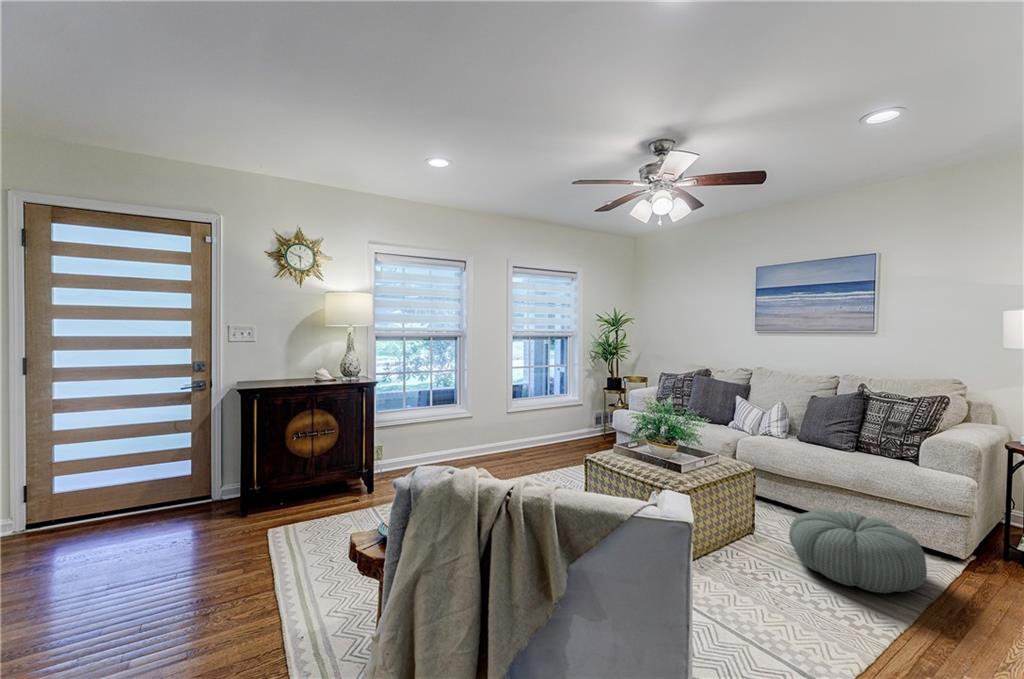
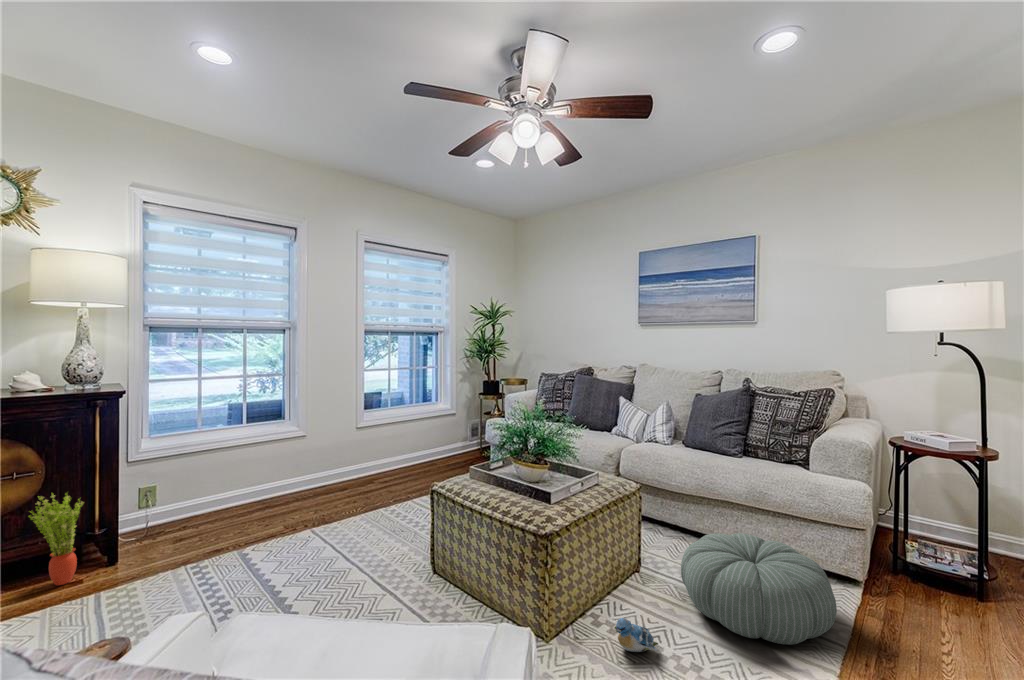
potted plant: none [330,443,358,503] -> present [29,493,83,585]
plush toy: none [732,557,768,583] -> present [614,618,658,652]

